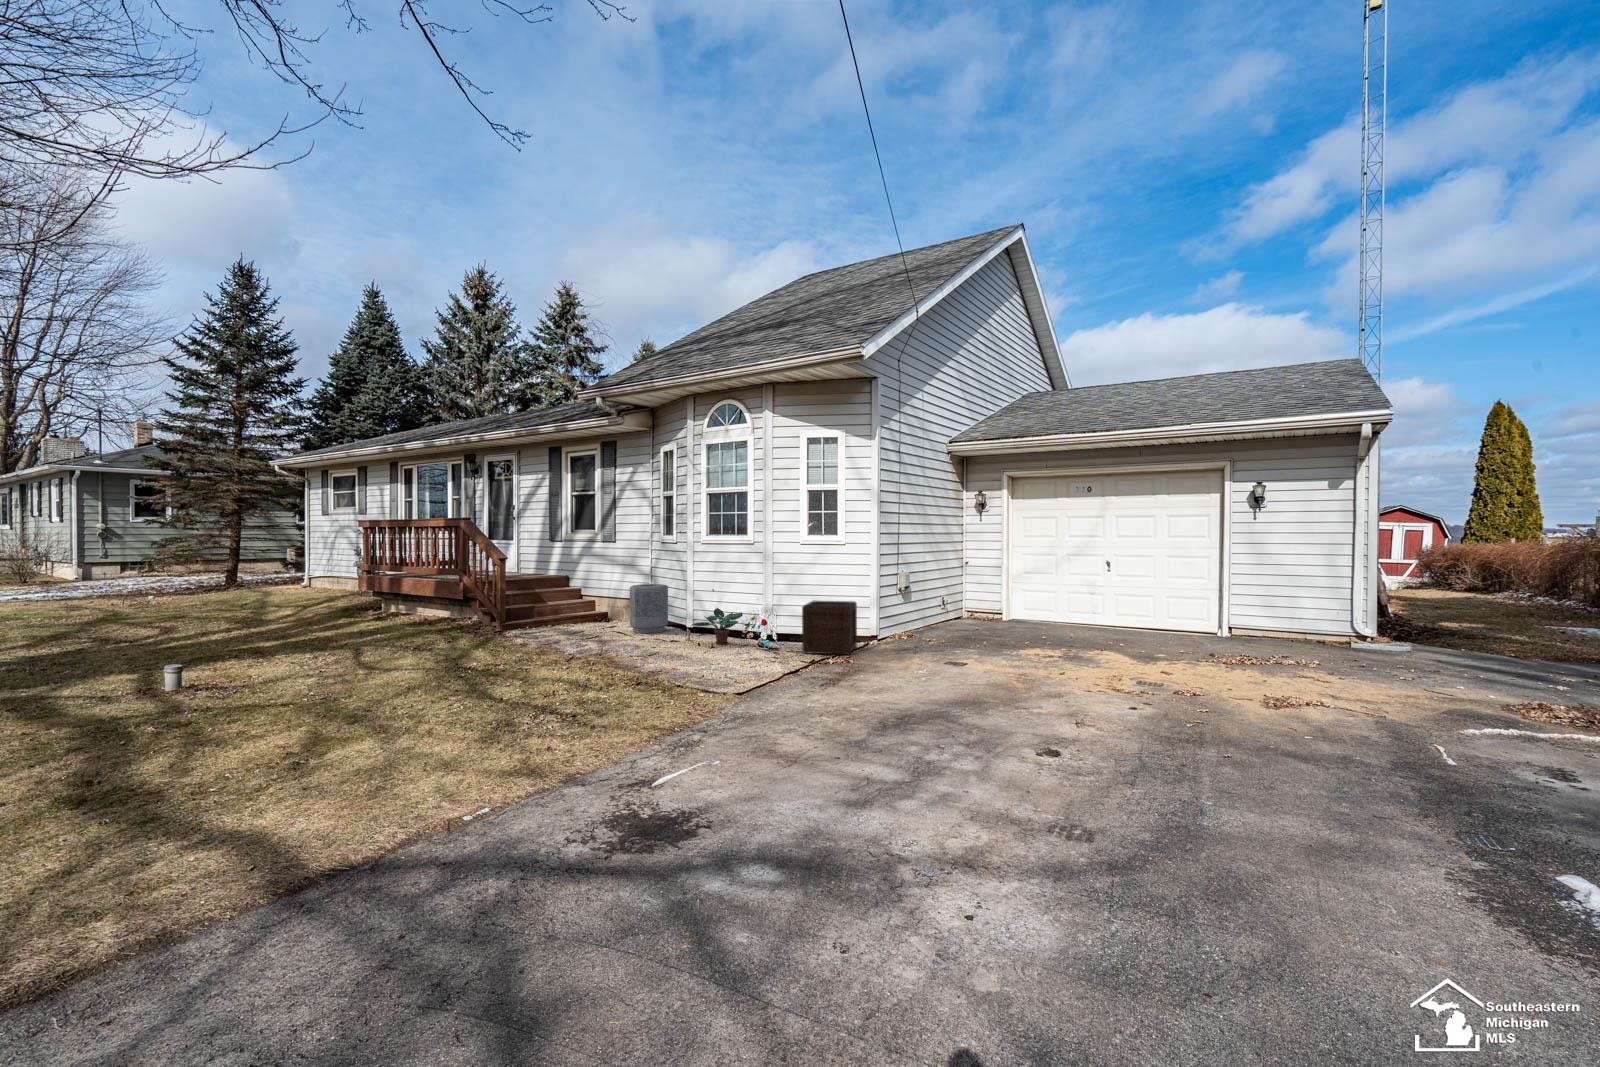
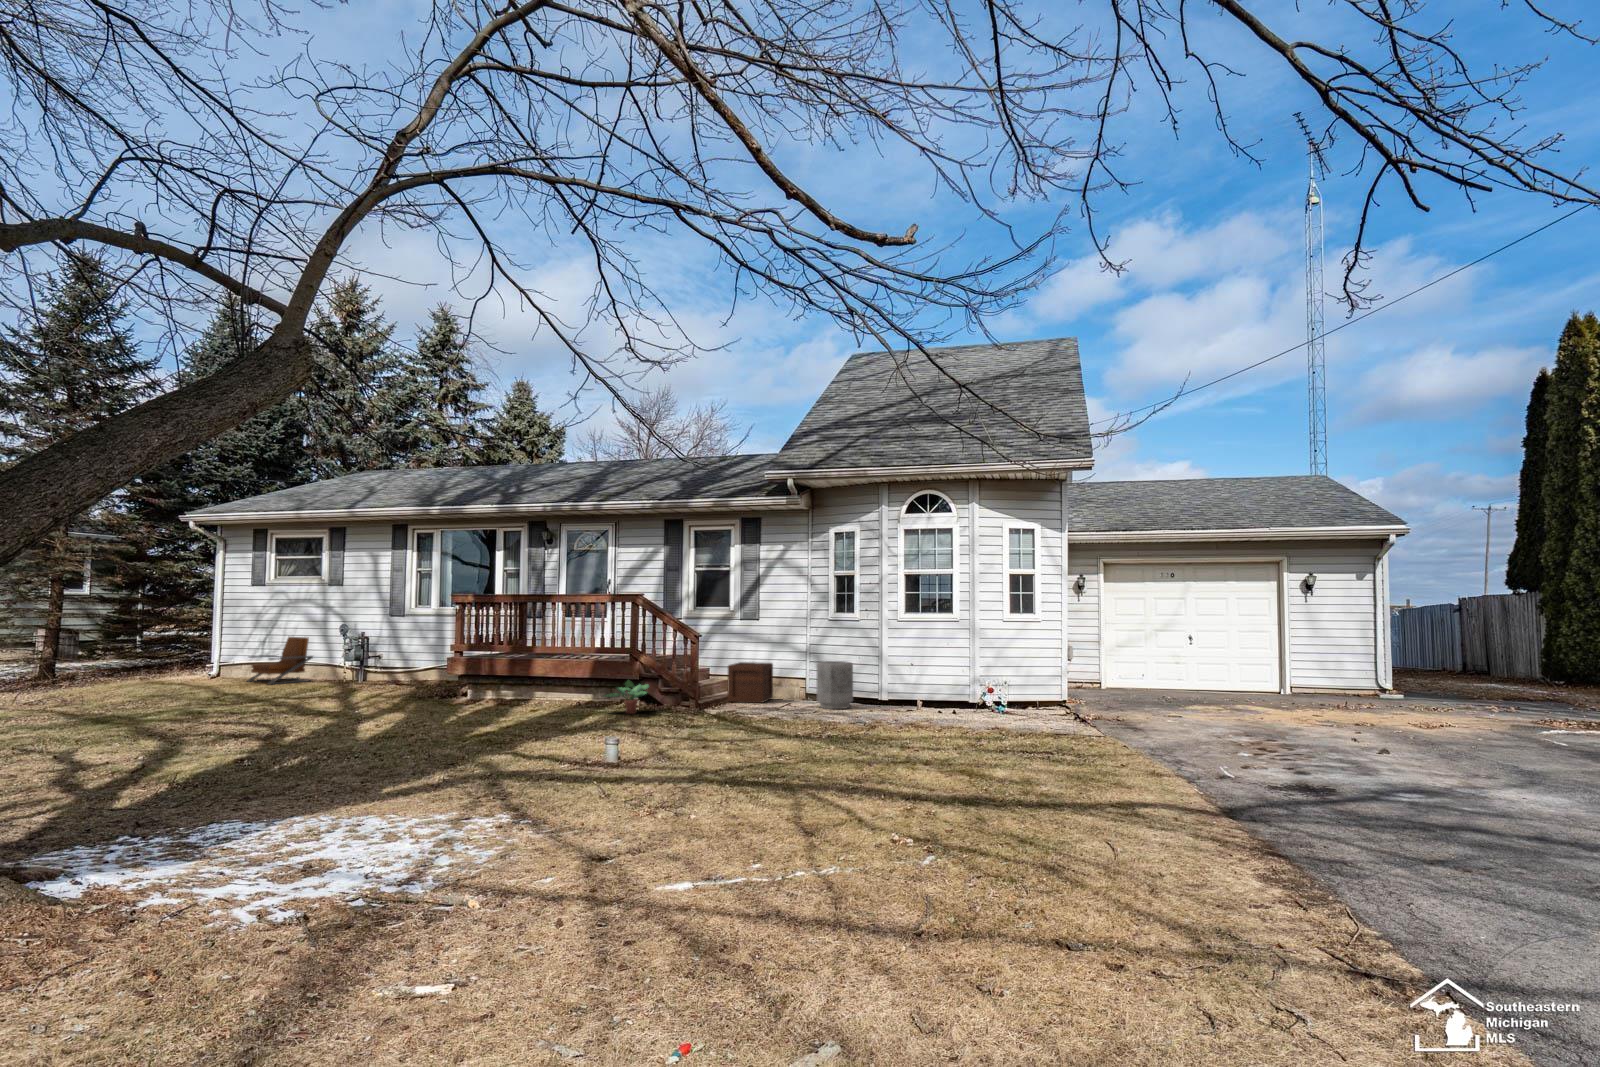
lounge chair: none [302,556,346,594] -> present [247,637,313,684]
wooden crate: present [802,601,857,655] -> present [727,662,773,703]
potted plant: present [692,608,743,645] -> present [604,680,649,714]

